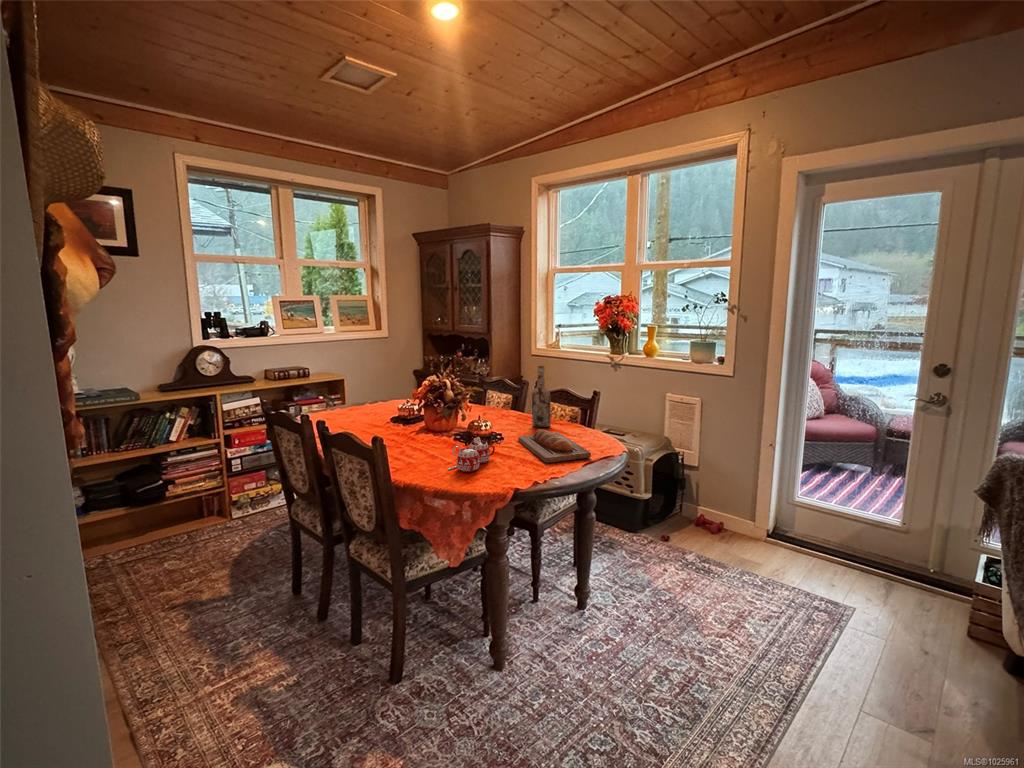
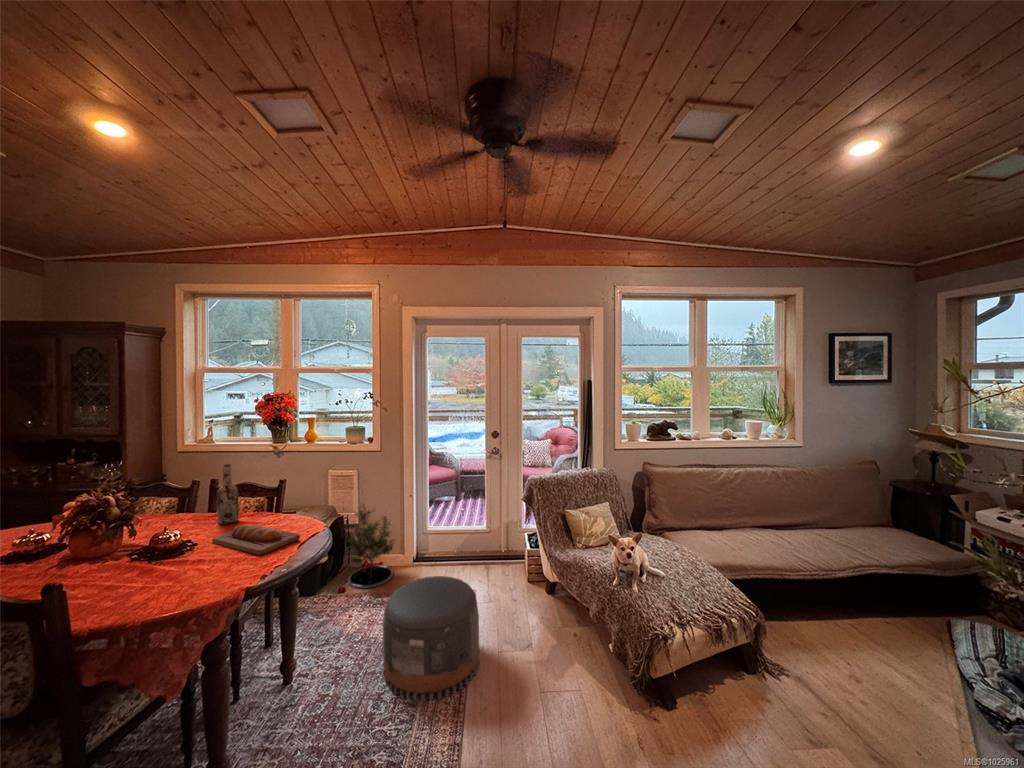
mug: present [448,437,495,472] -> none [145,548,198,596]
potted tree: none [672,438,741,548] -> present [347,504,394,589]
pouf: none [679,554,831,727] -> present [383,576,479,701]

